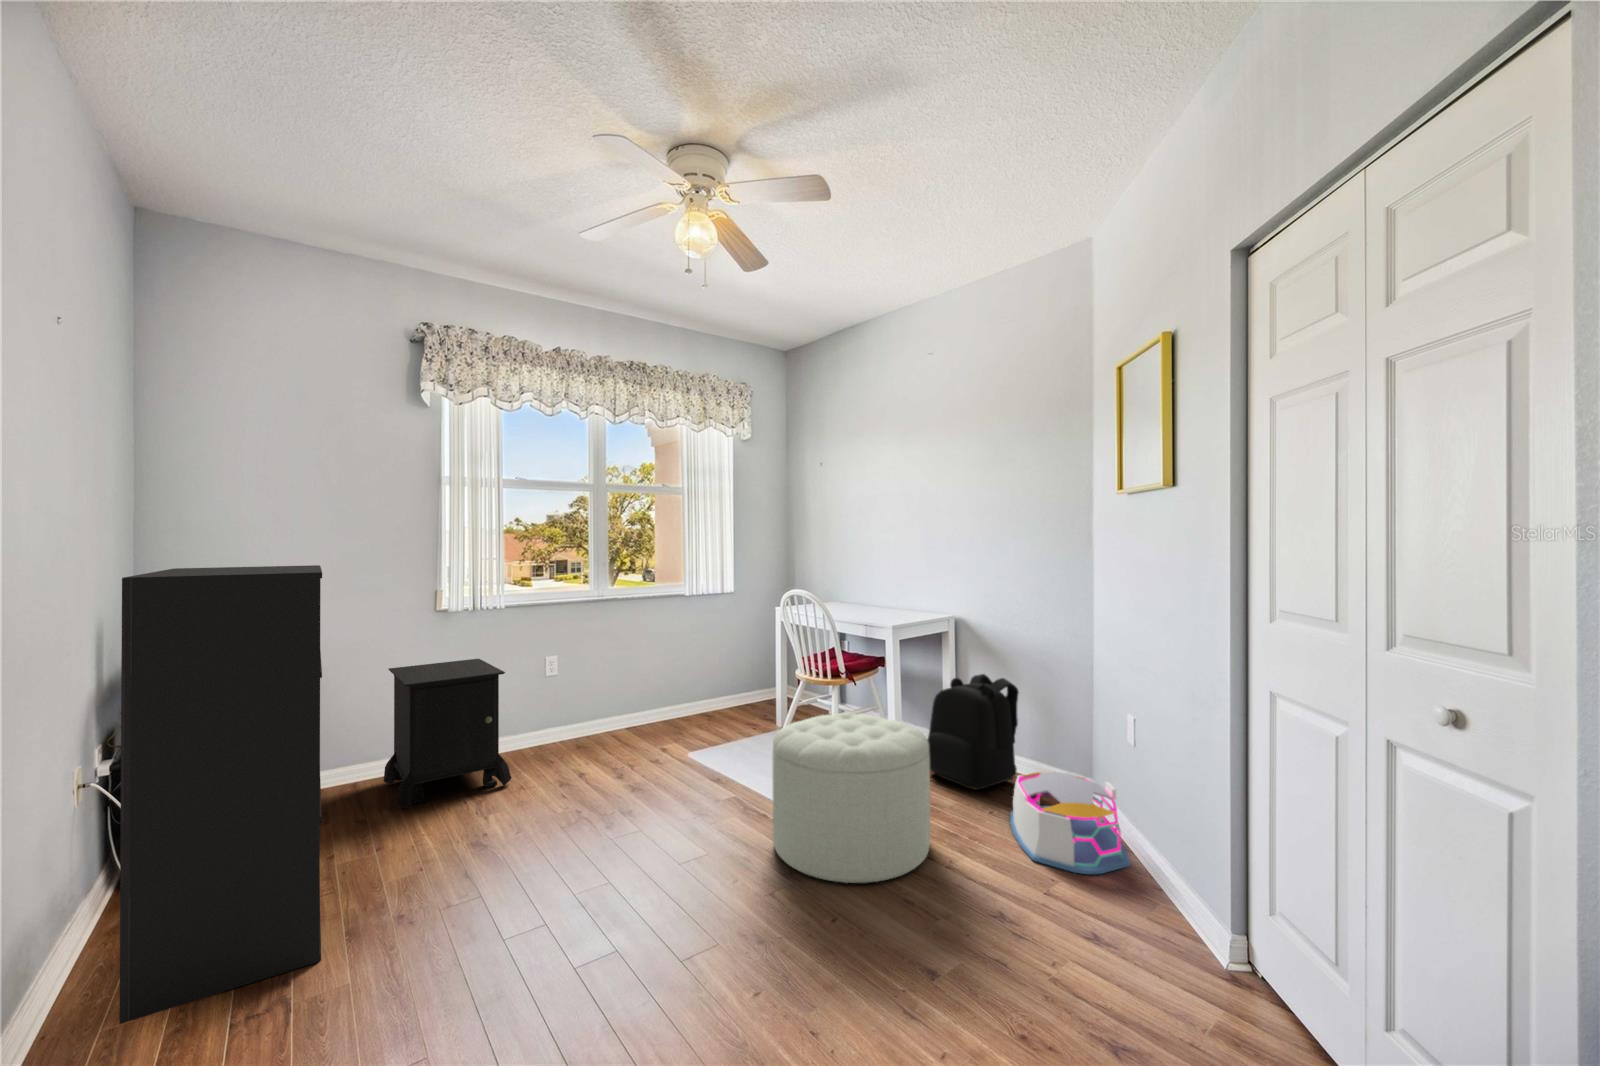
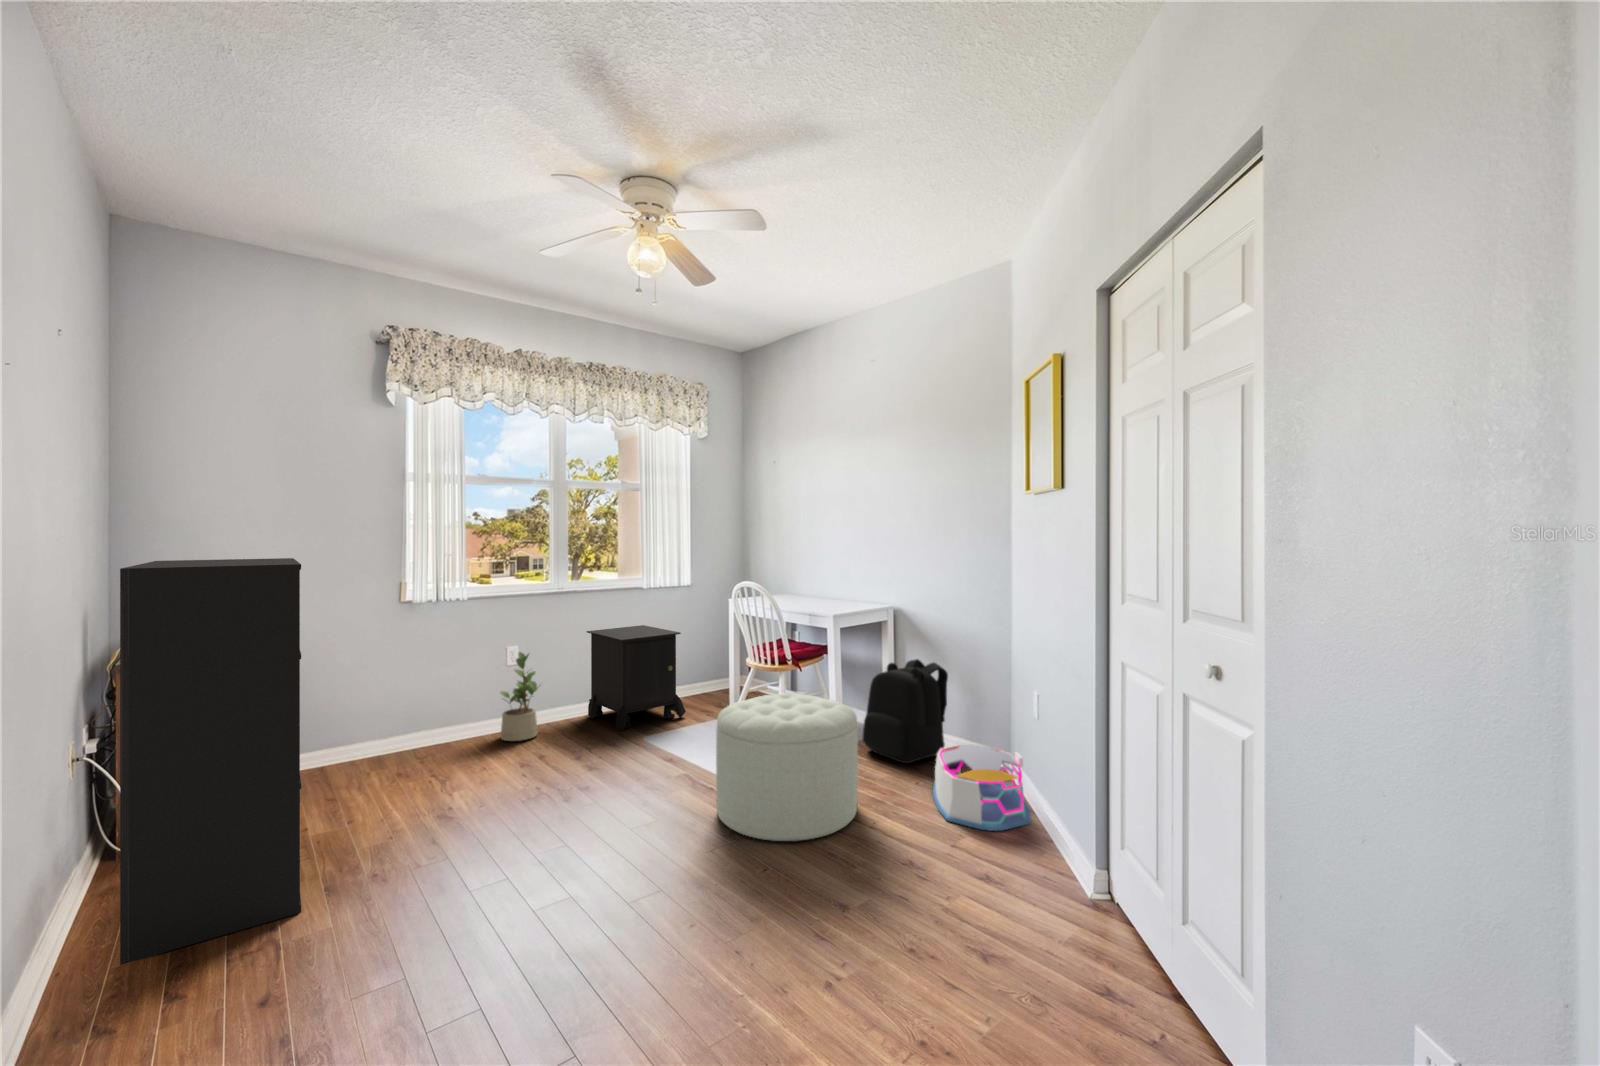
nightstand: present [384,659,511,809] -> present [586,625,686,731]
potted plant: none [538,663,583,758] -> present [500,652,538,741]

